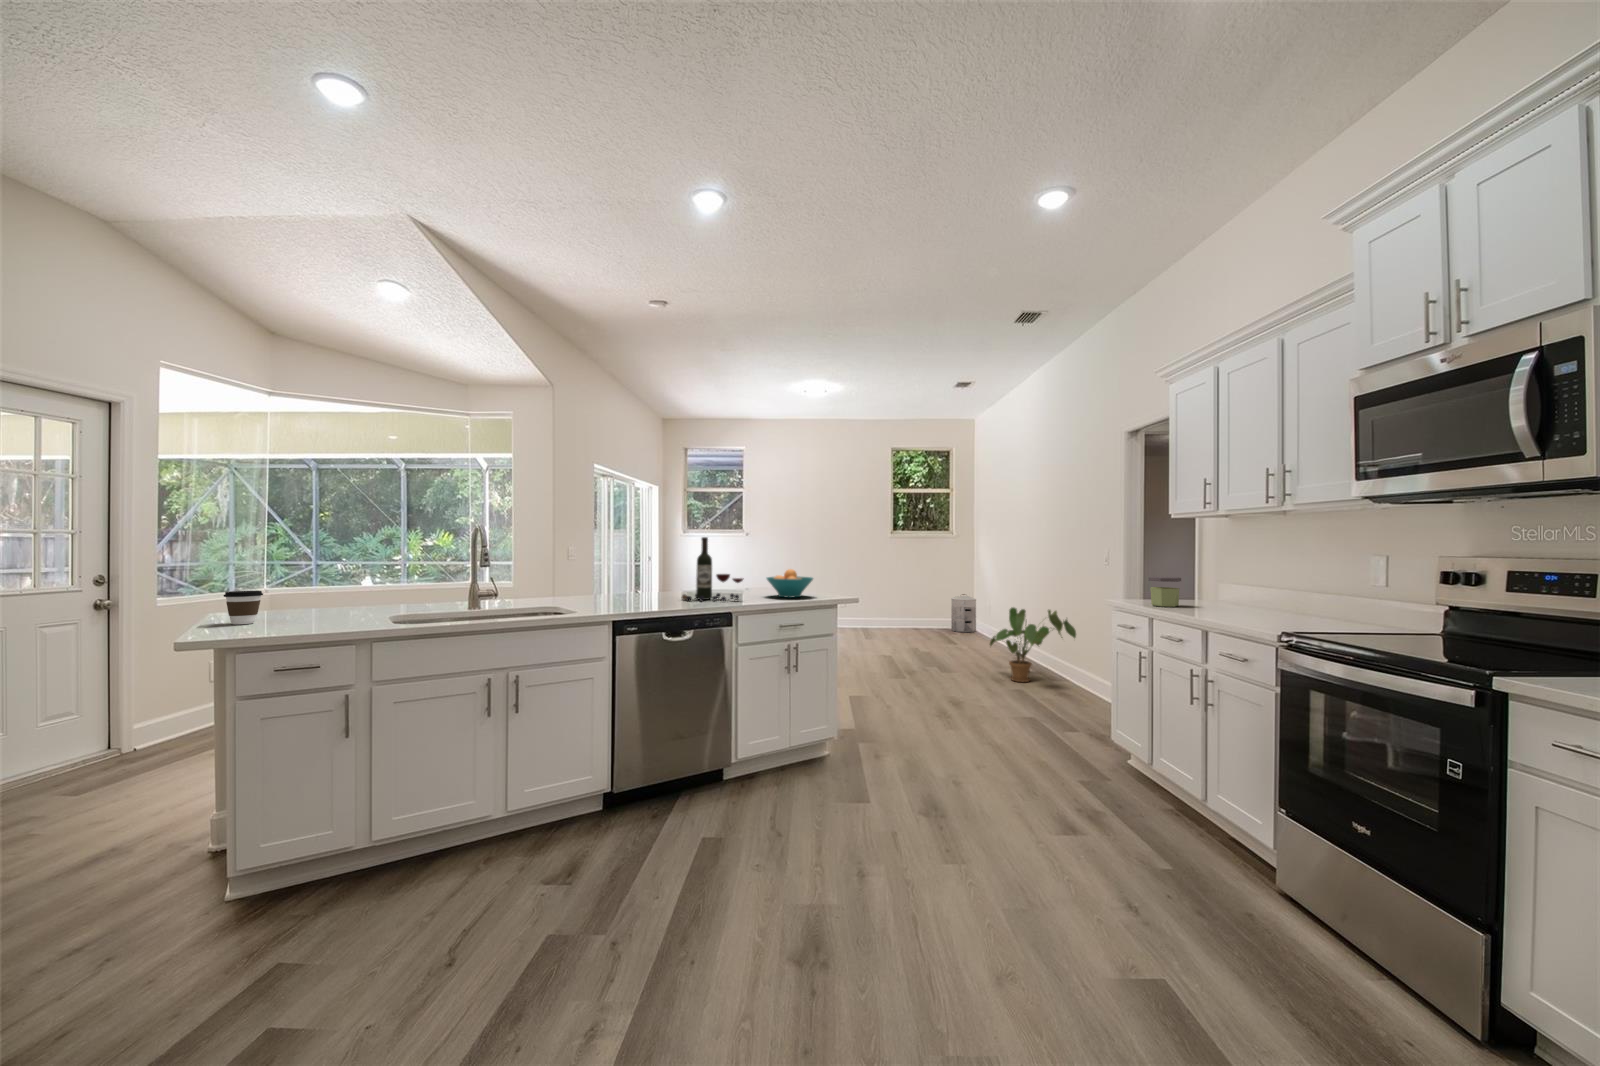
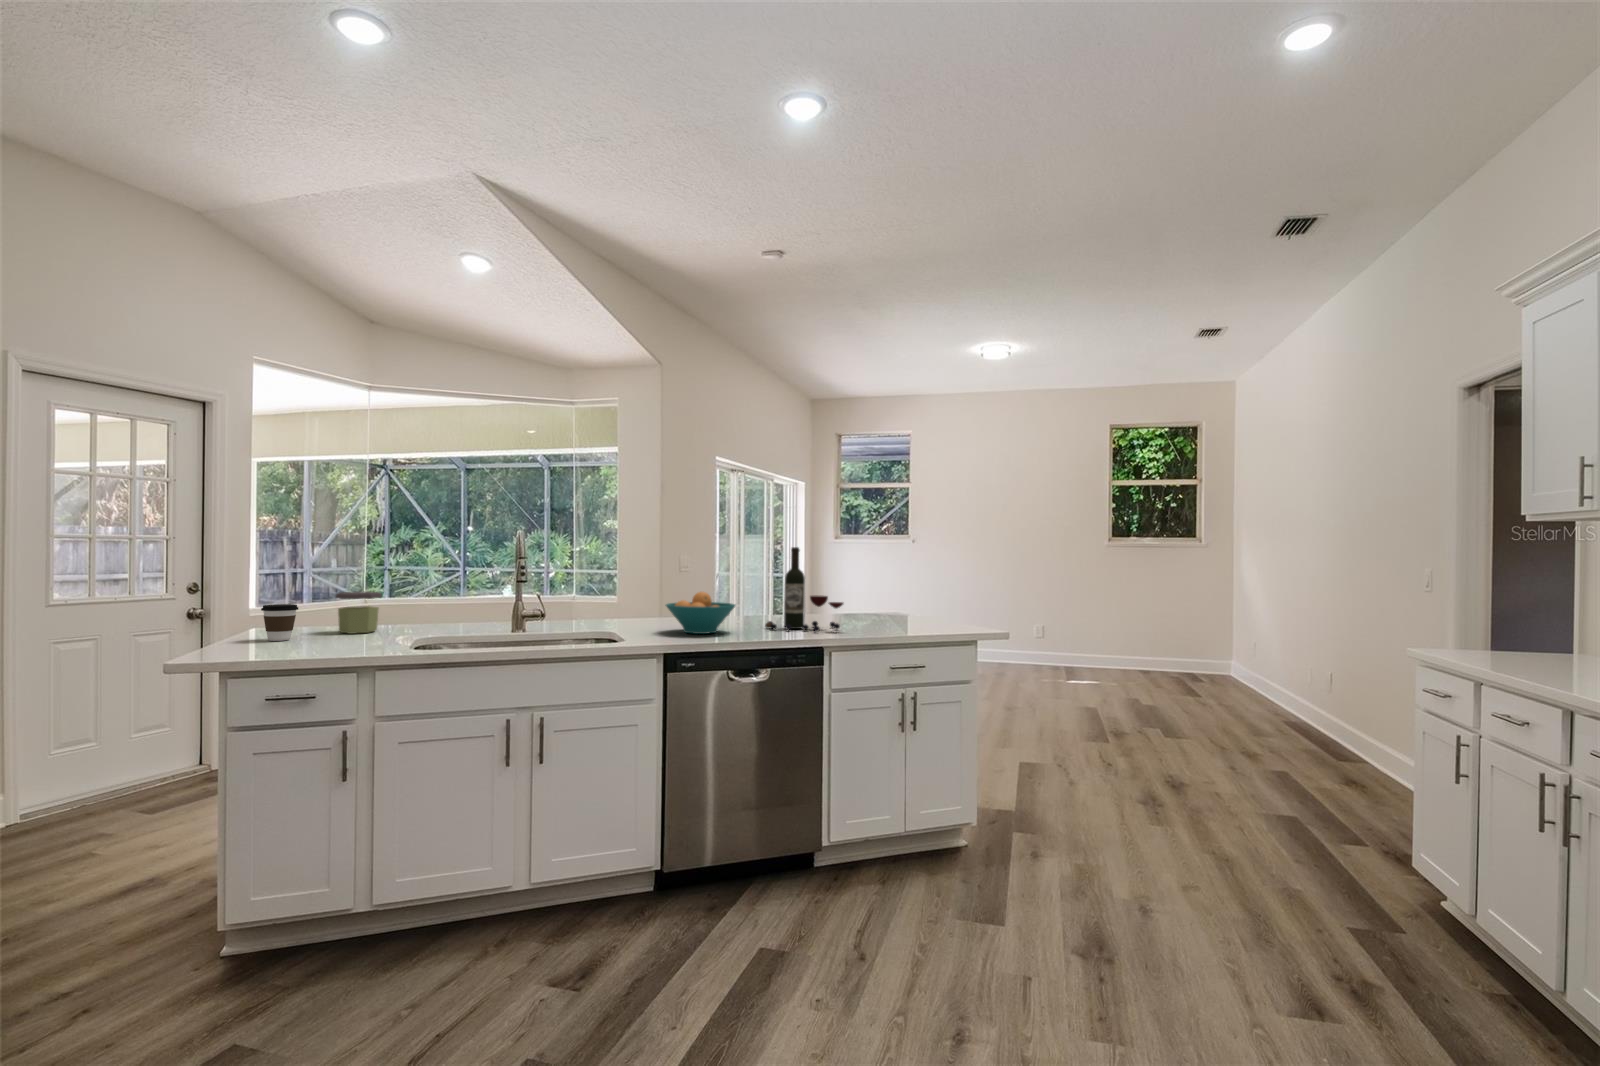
fruit bowl: present [767,569,813,598] -> present [666,592,735,634]
jar: present [1148,576,1181,607] -> present [336,591,382,634]
waste bin: present [951,594,976,632] -> none [1200,630,1240,687]
house plant: present [990,608,1076,682] -> none [1242,654,1387,769]

